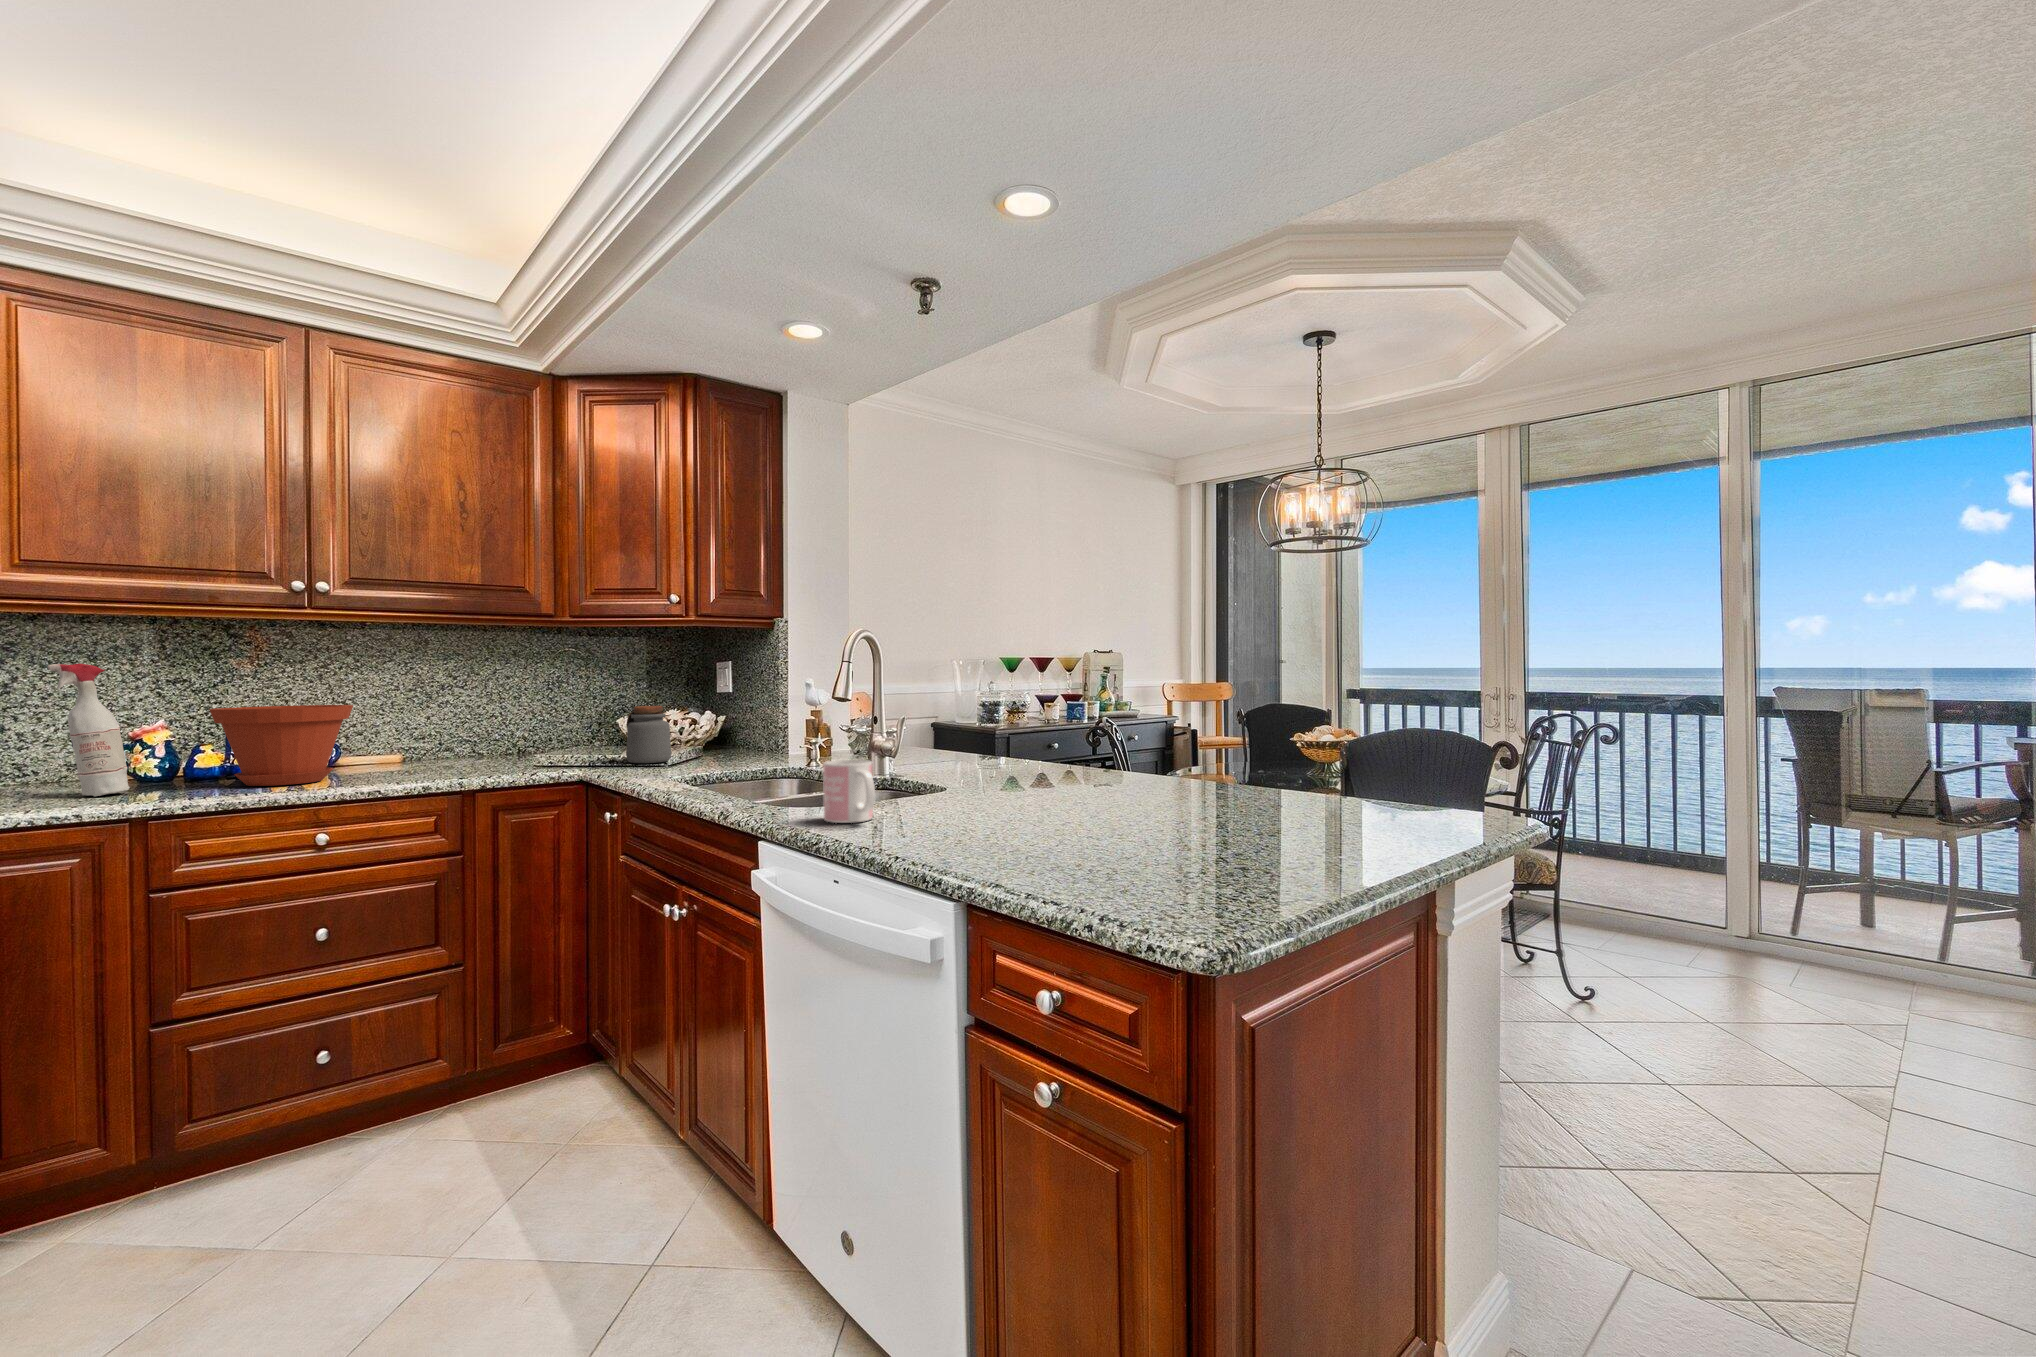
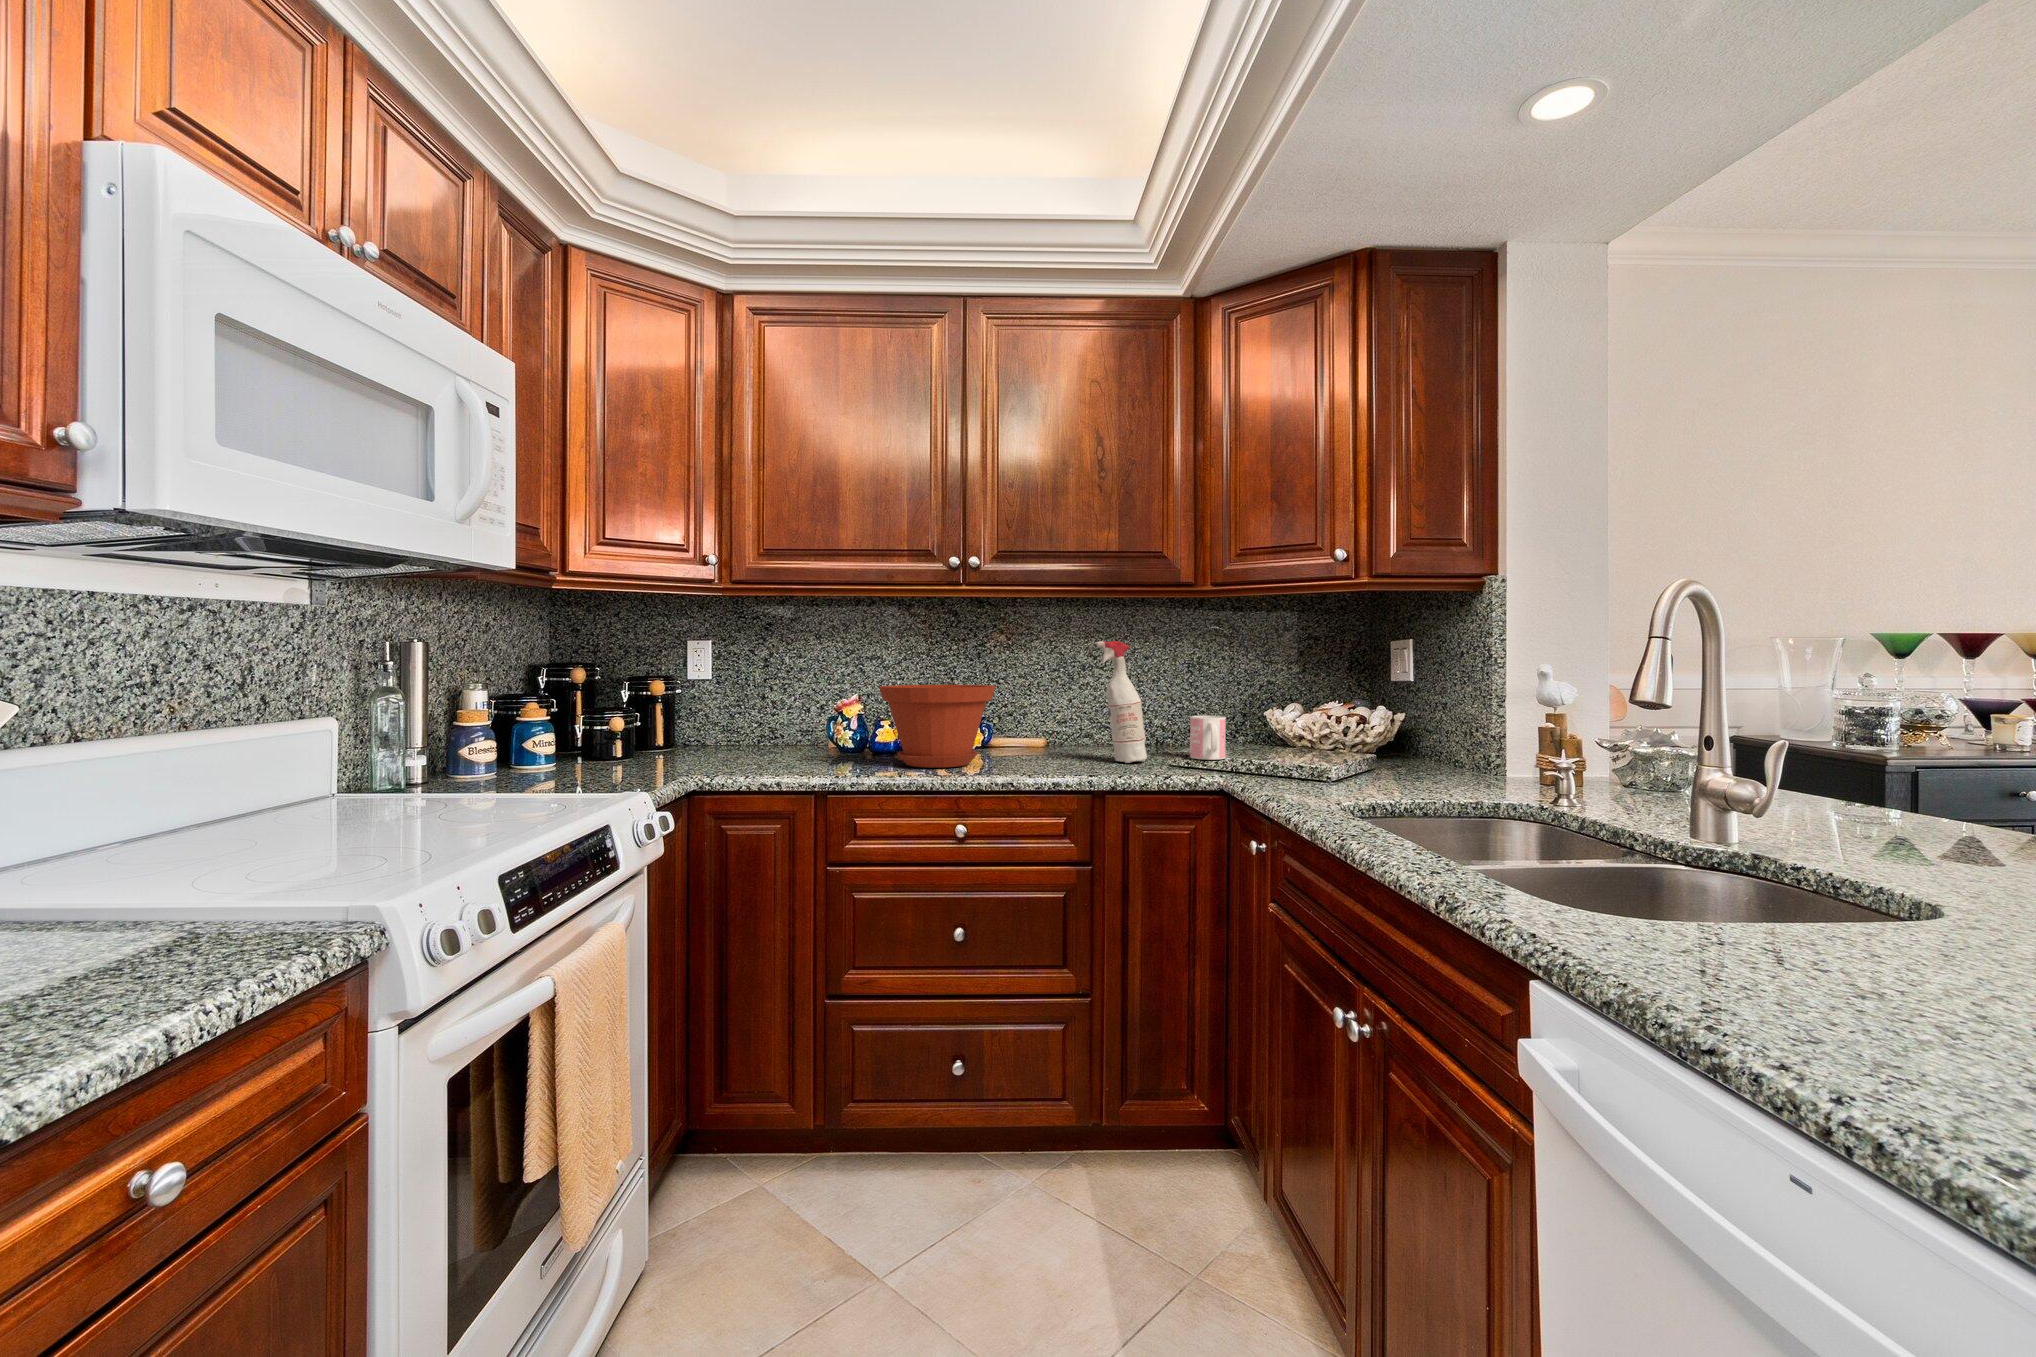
spray bottle: present [48,664,130,797] -> present [1096,641,1147,763]
jar: present [626,706,671,763] -> none [1276,697,1333,772]
mug: present [823,760,875,823] -> present [1190,716,1226,760]

